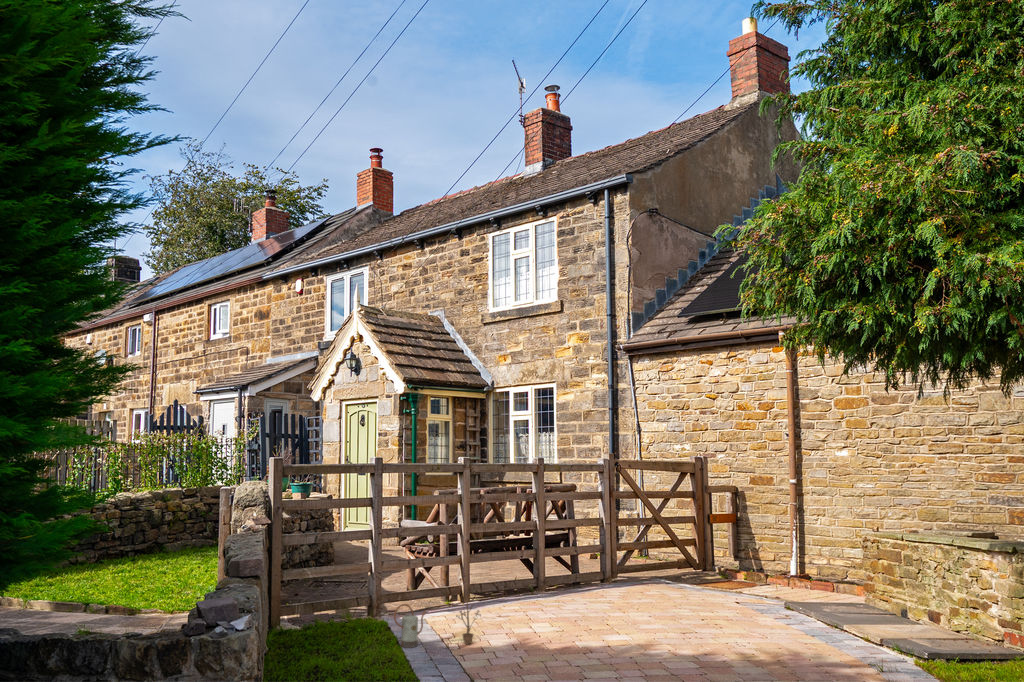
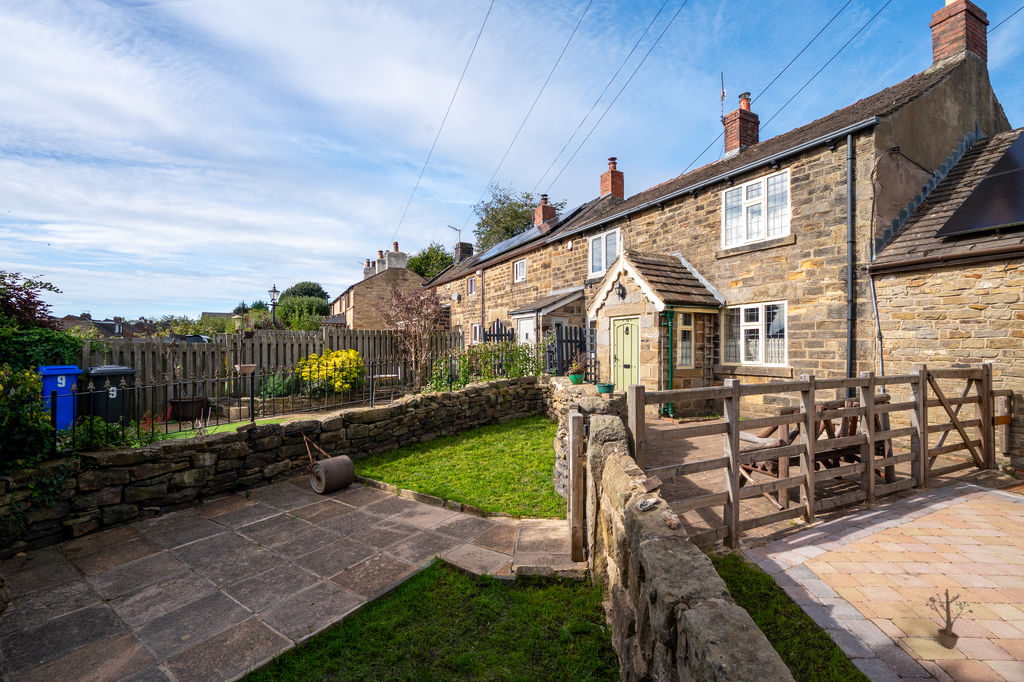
watering can: present [394,604,426,648] -> none [842,585,879,647]

